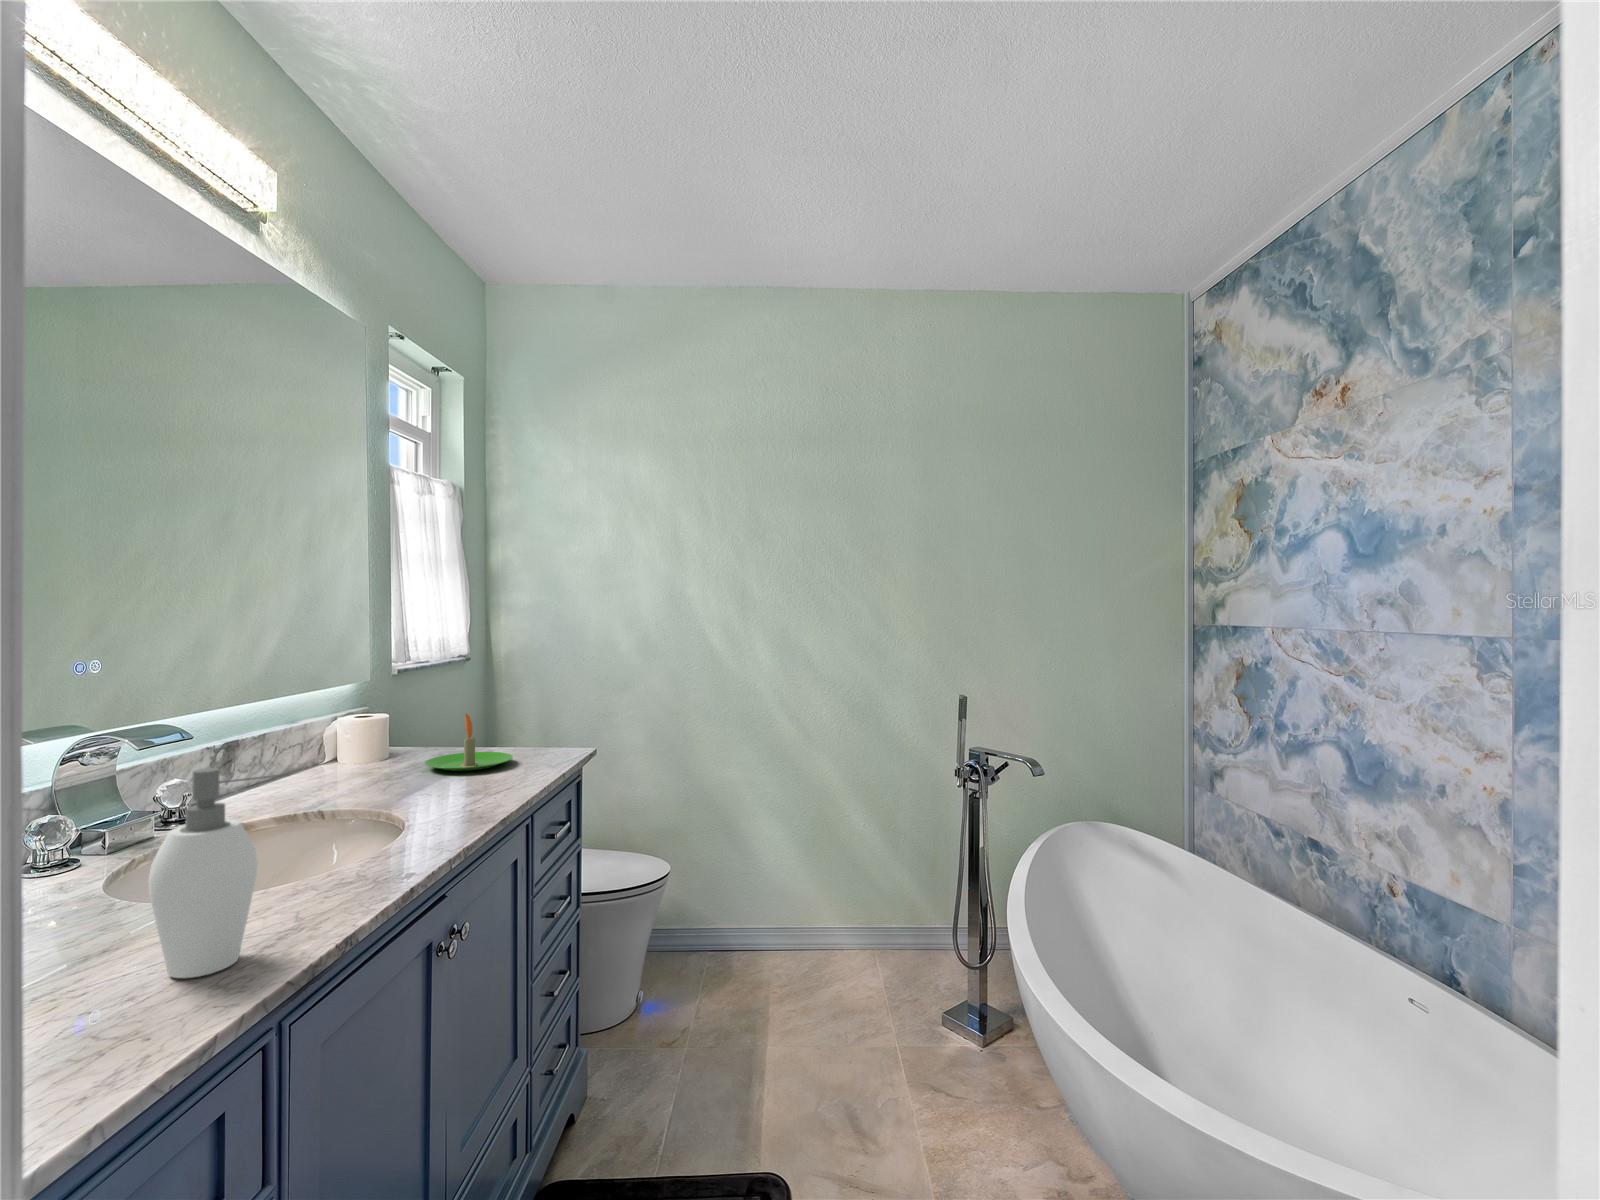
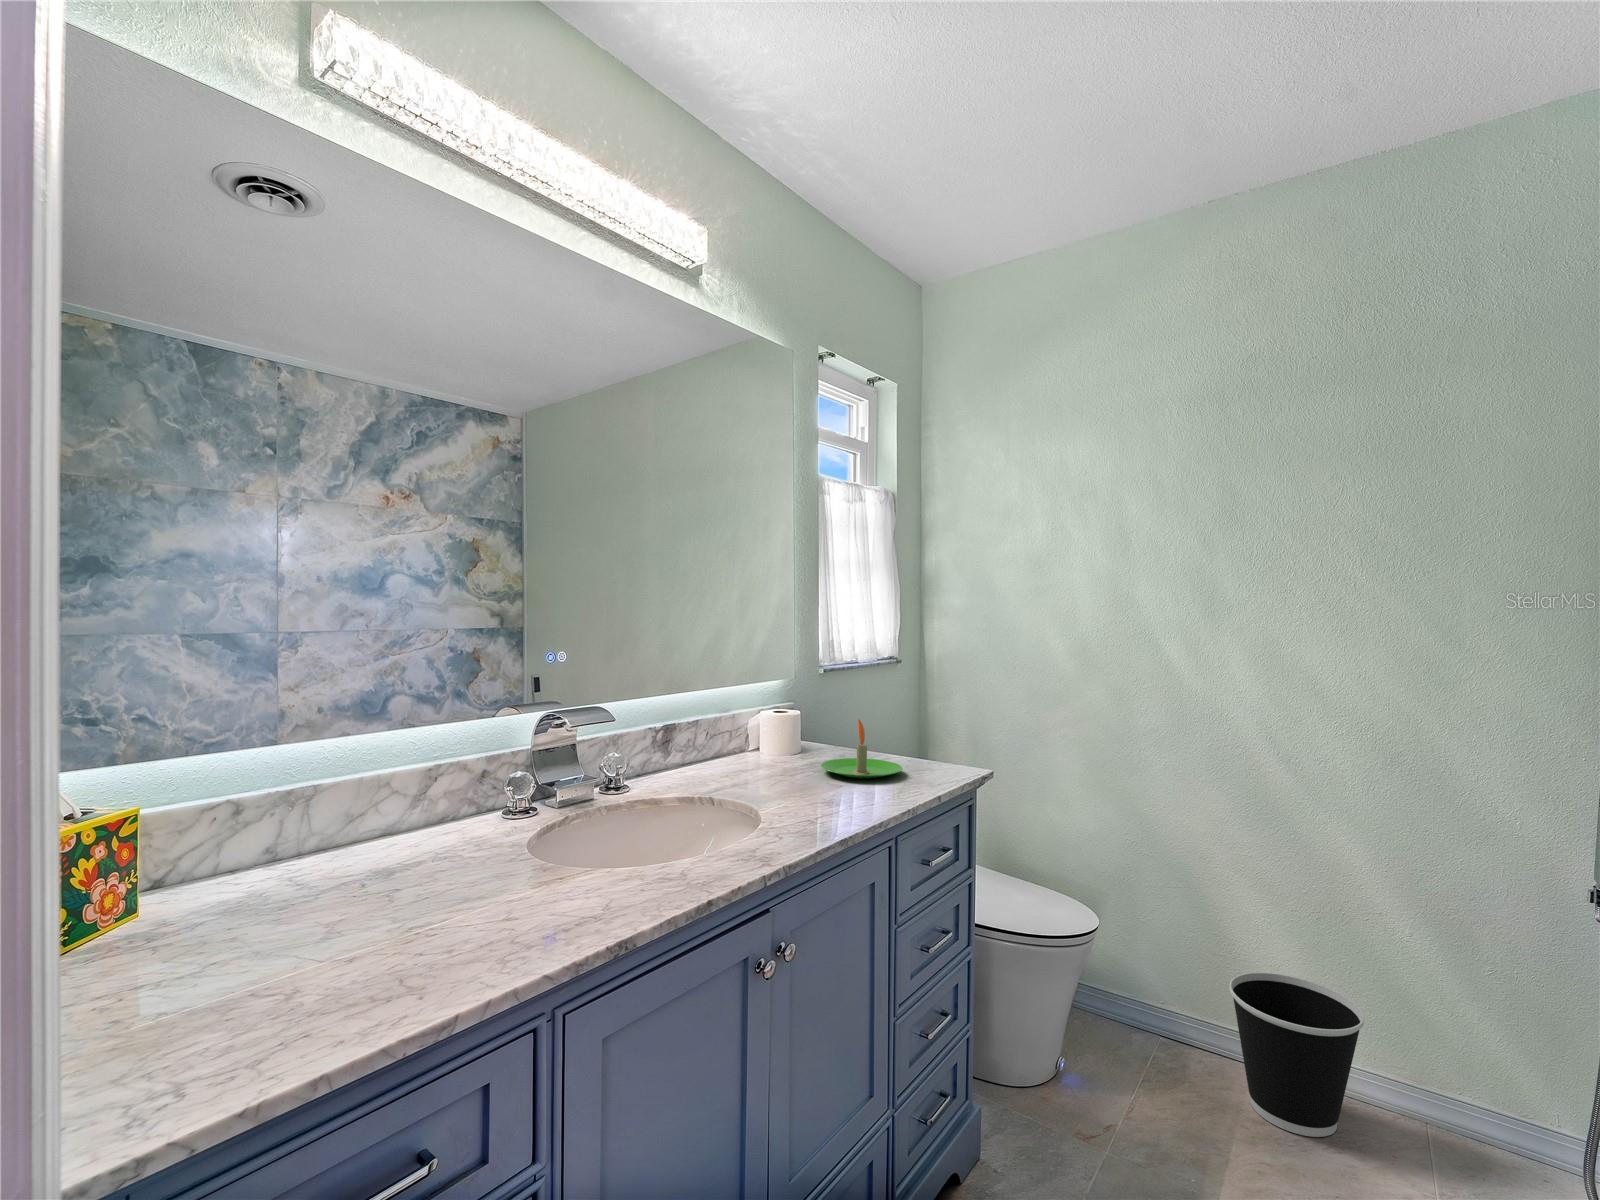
soap dispenser: present [148,768,289,978] -> none [491,756,596,939]
wastebasket: none [765,876,850,989] -> present [1230,973,1364,1137]

